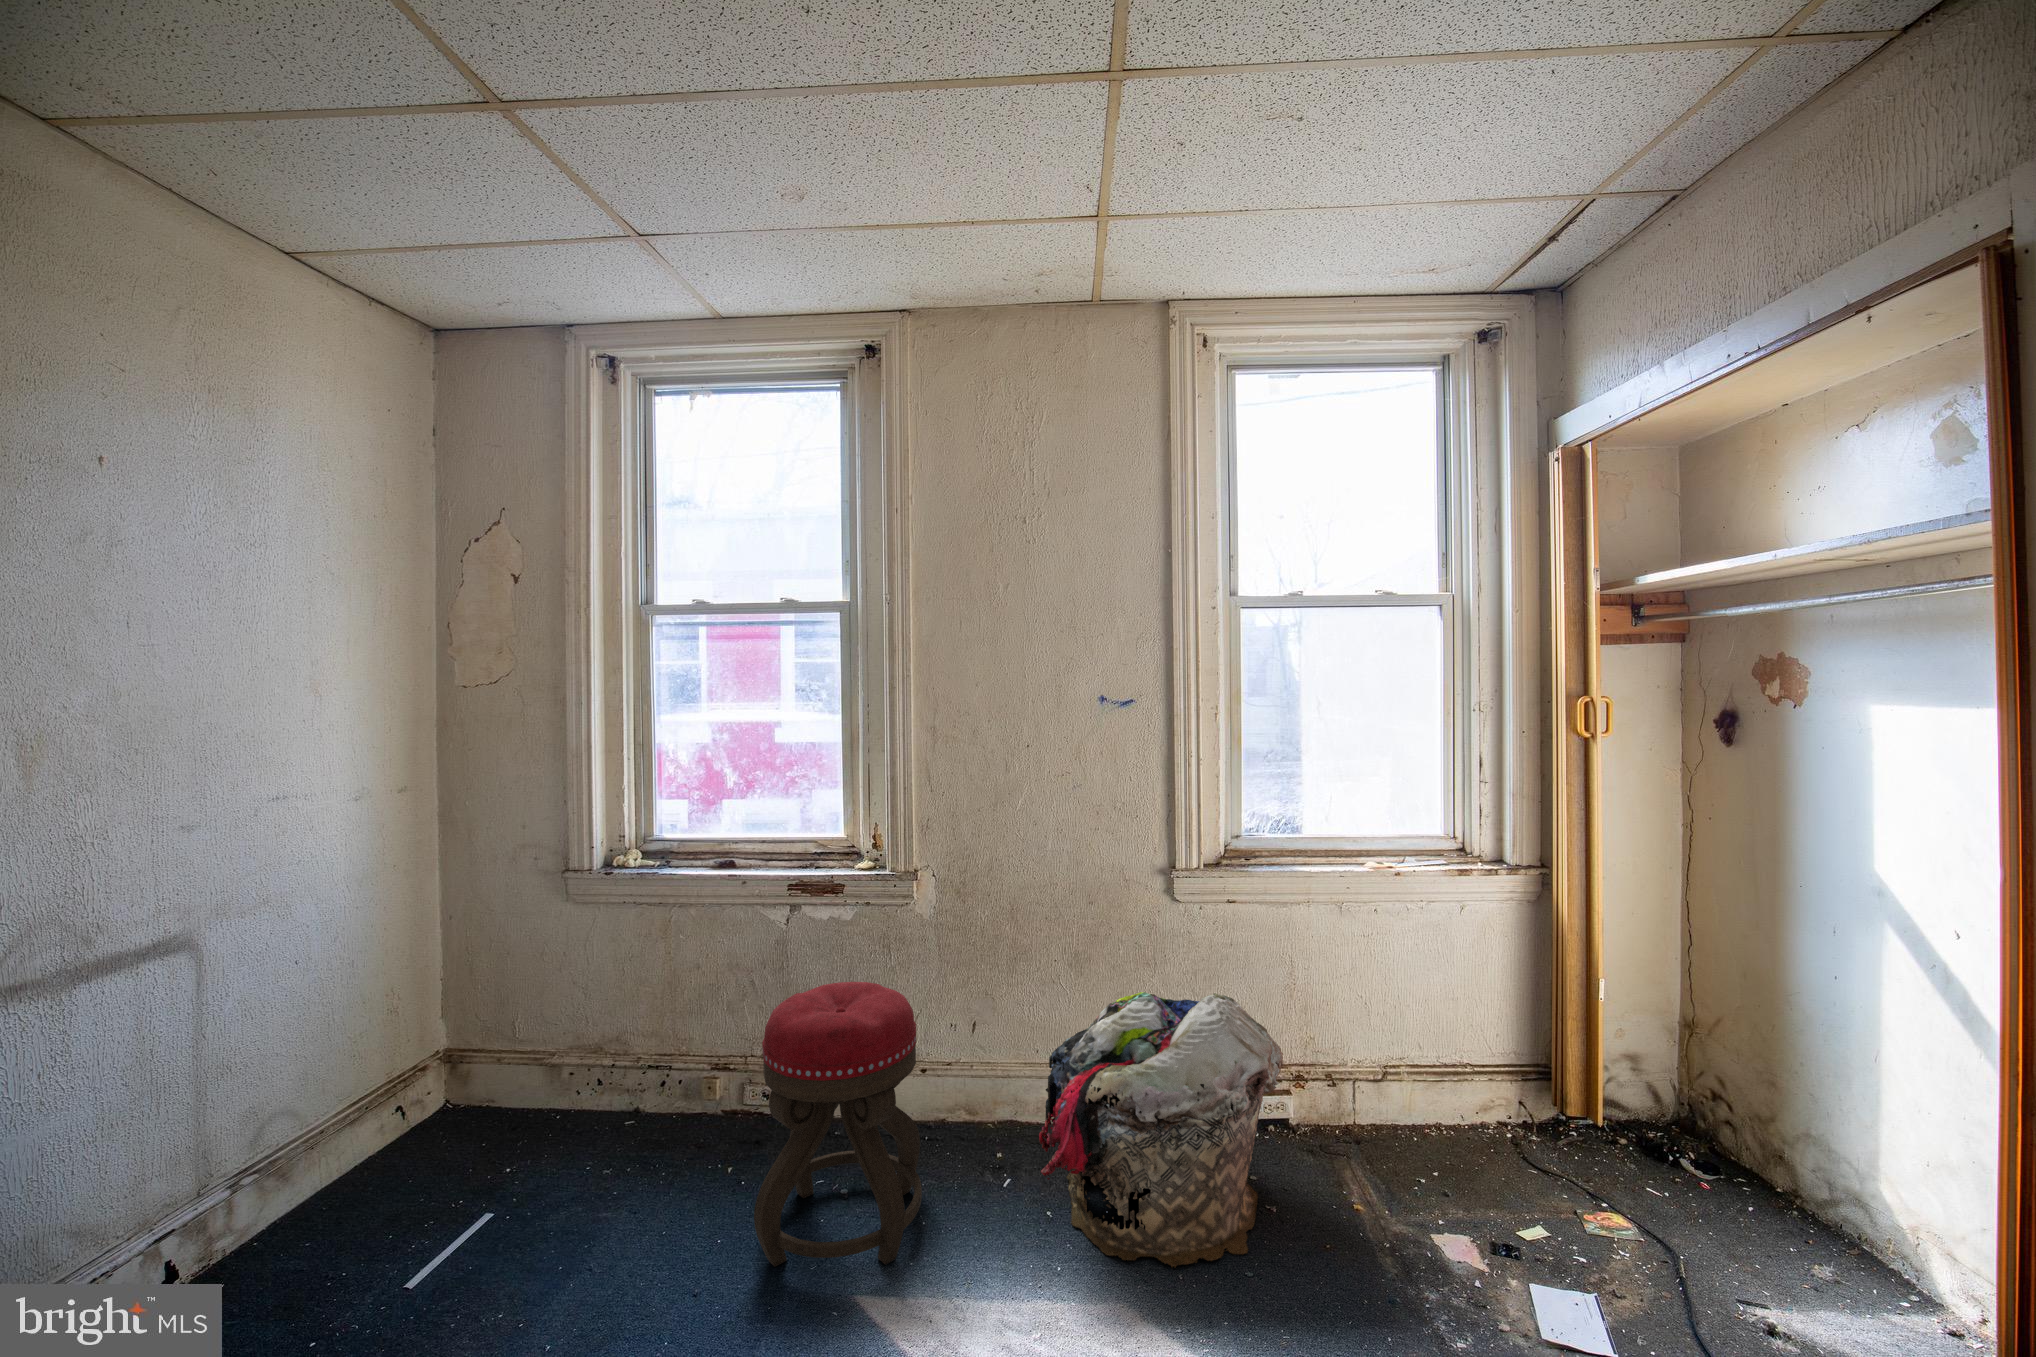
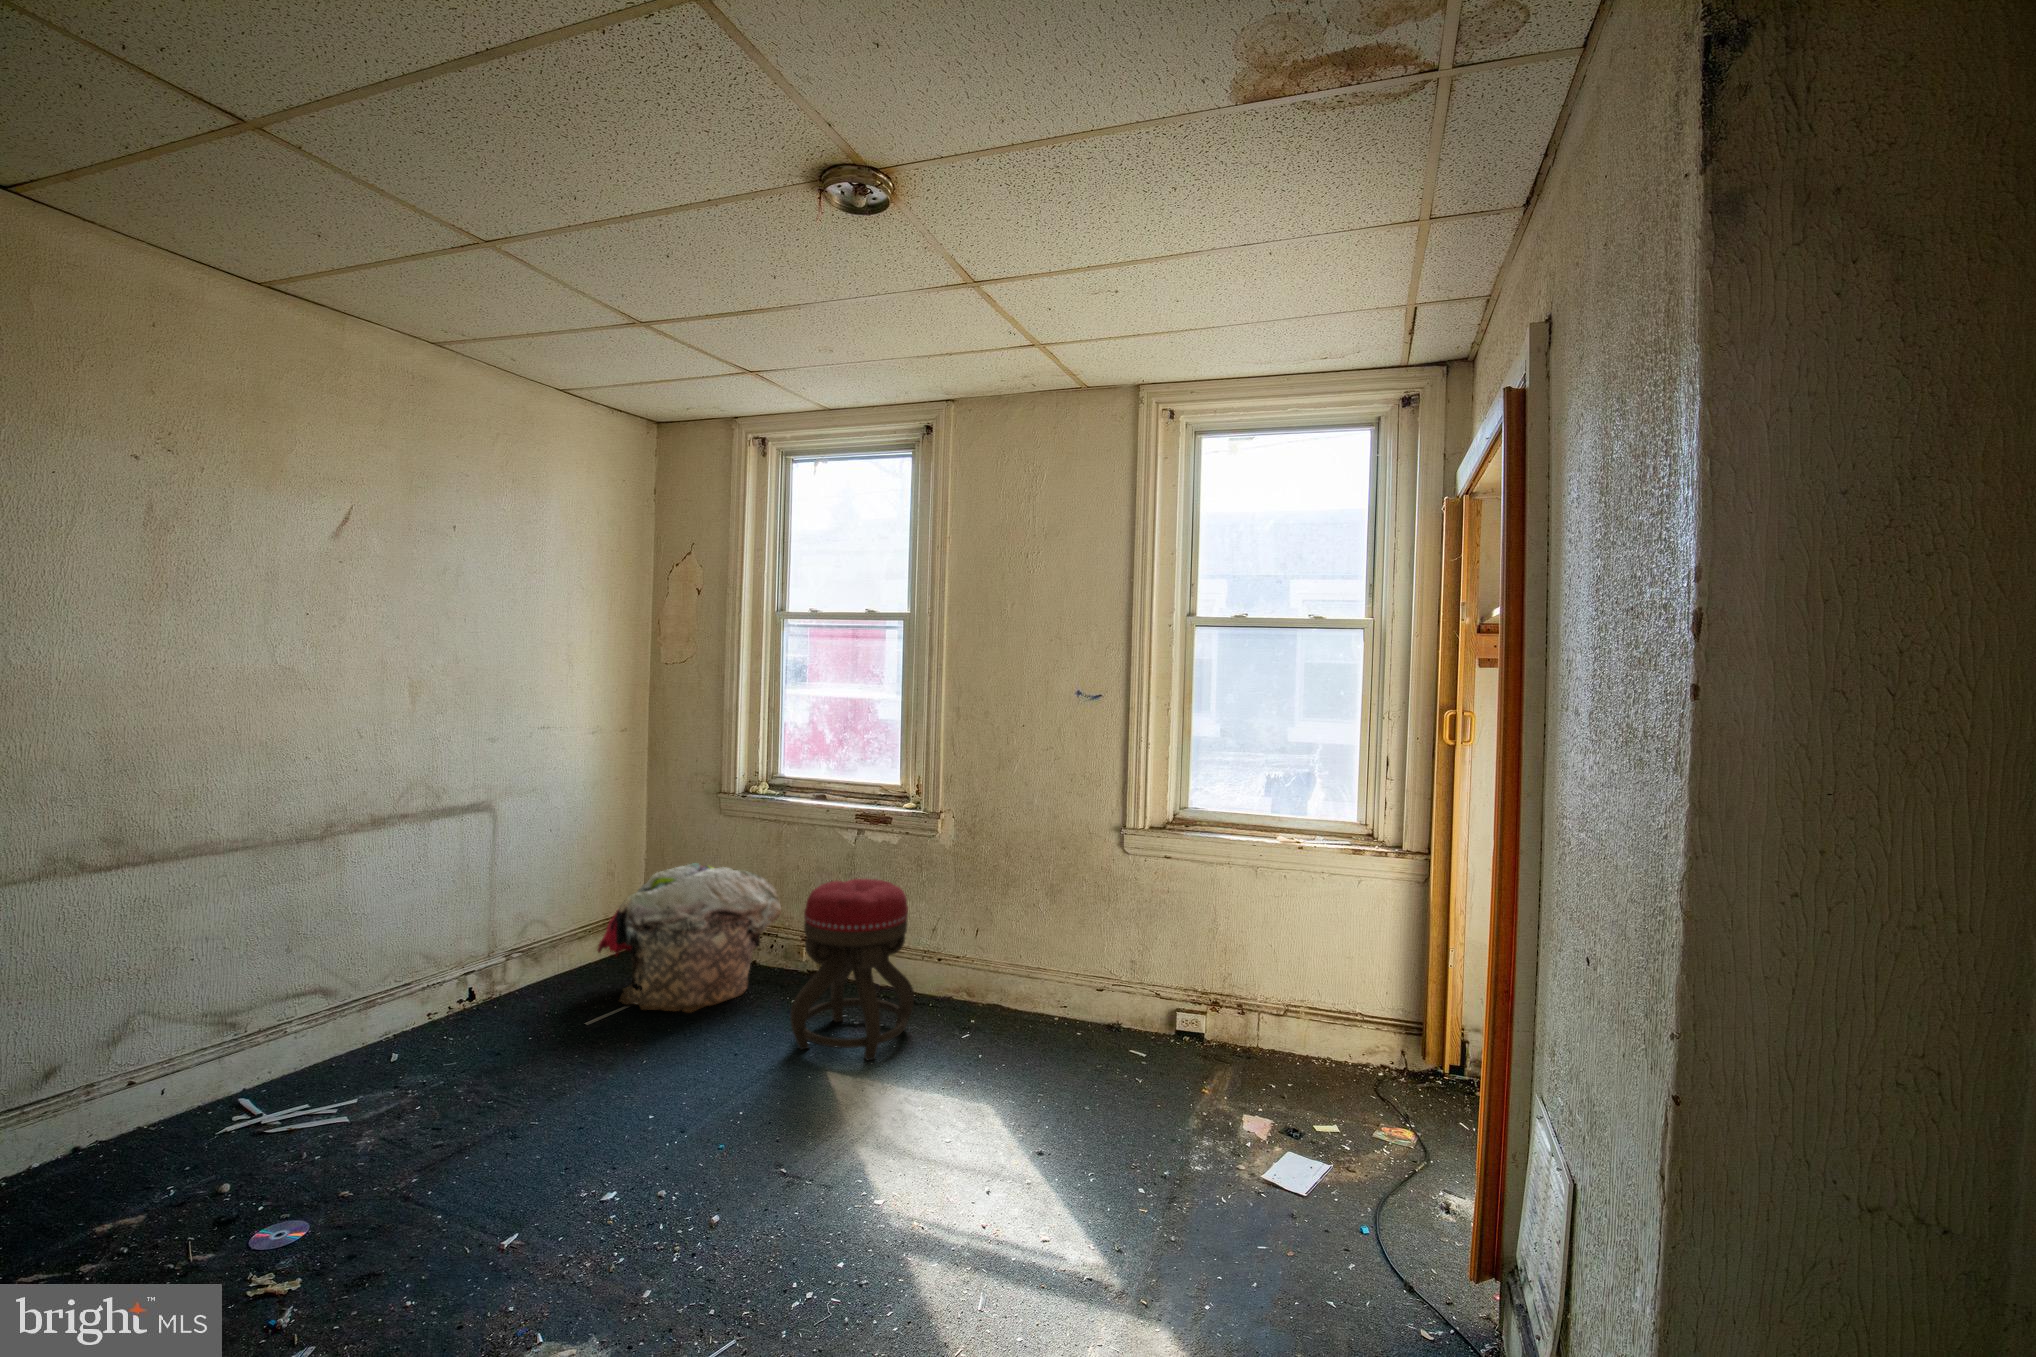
laundry basket: present [1039,992,1283,1267] -> present [597,863,781,1012]

